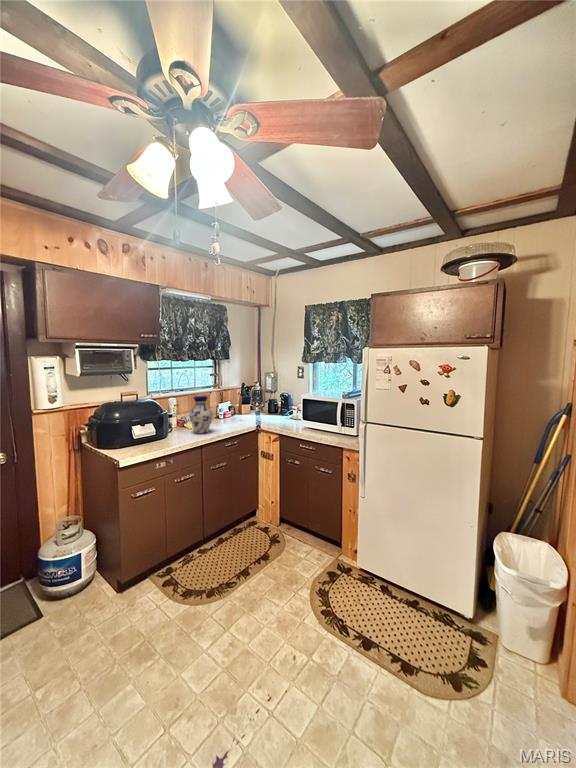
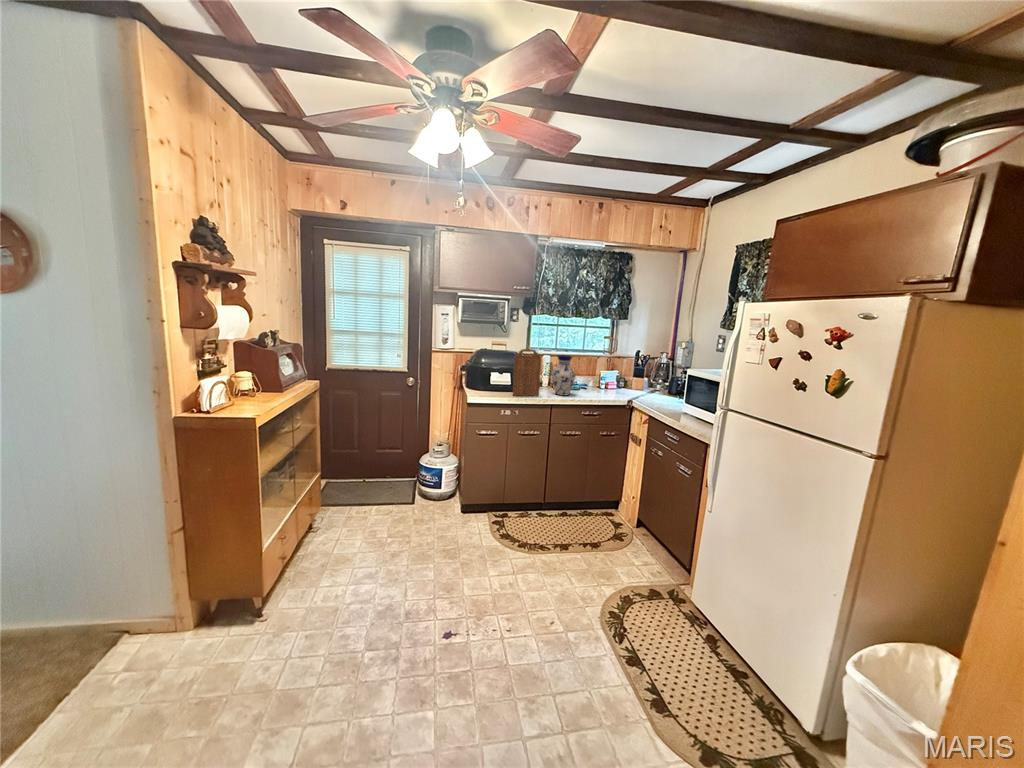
cutting board: none [160,396,186,445] -> present [513,349,541,396]

